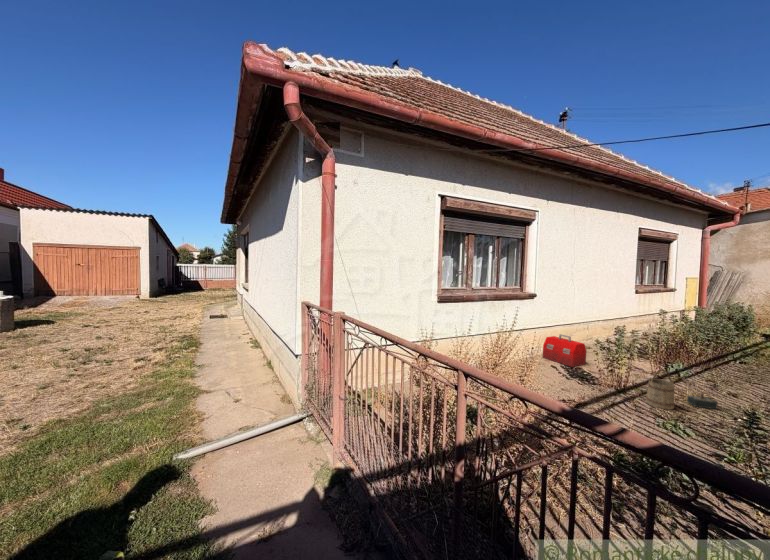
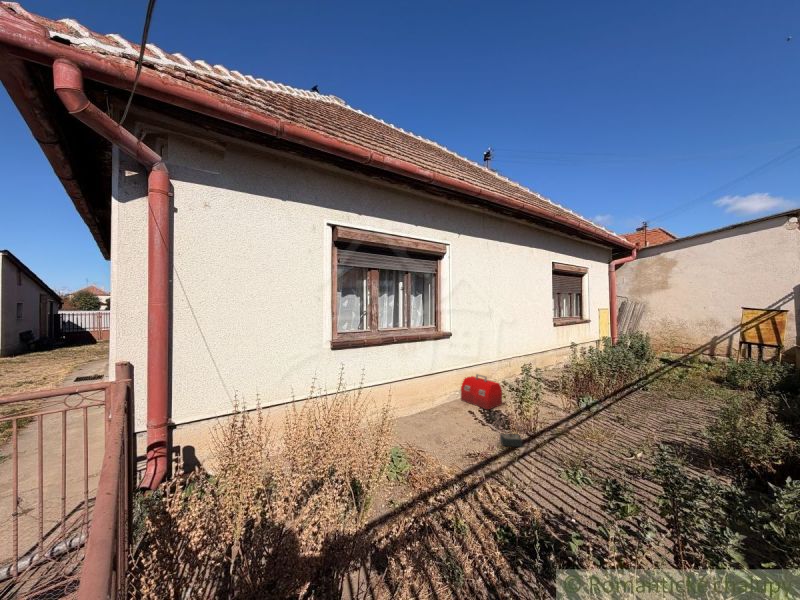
bucket: present [646,369,675,409] -> none [551,412,577,456]
decorative plant: present [681,379,718,409] -> present [494,416,522,447]

